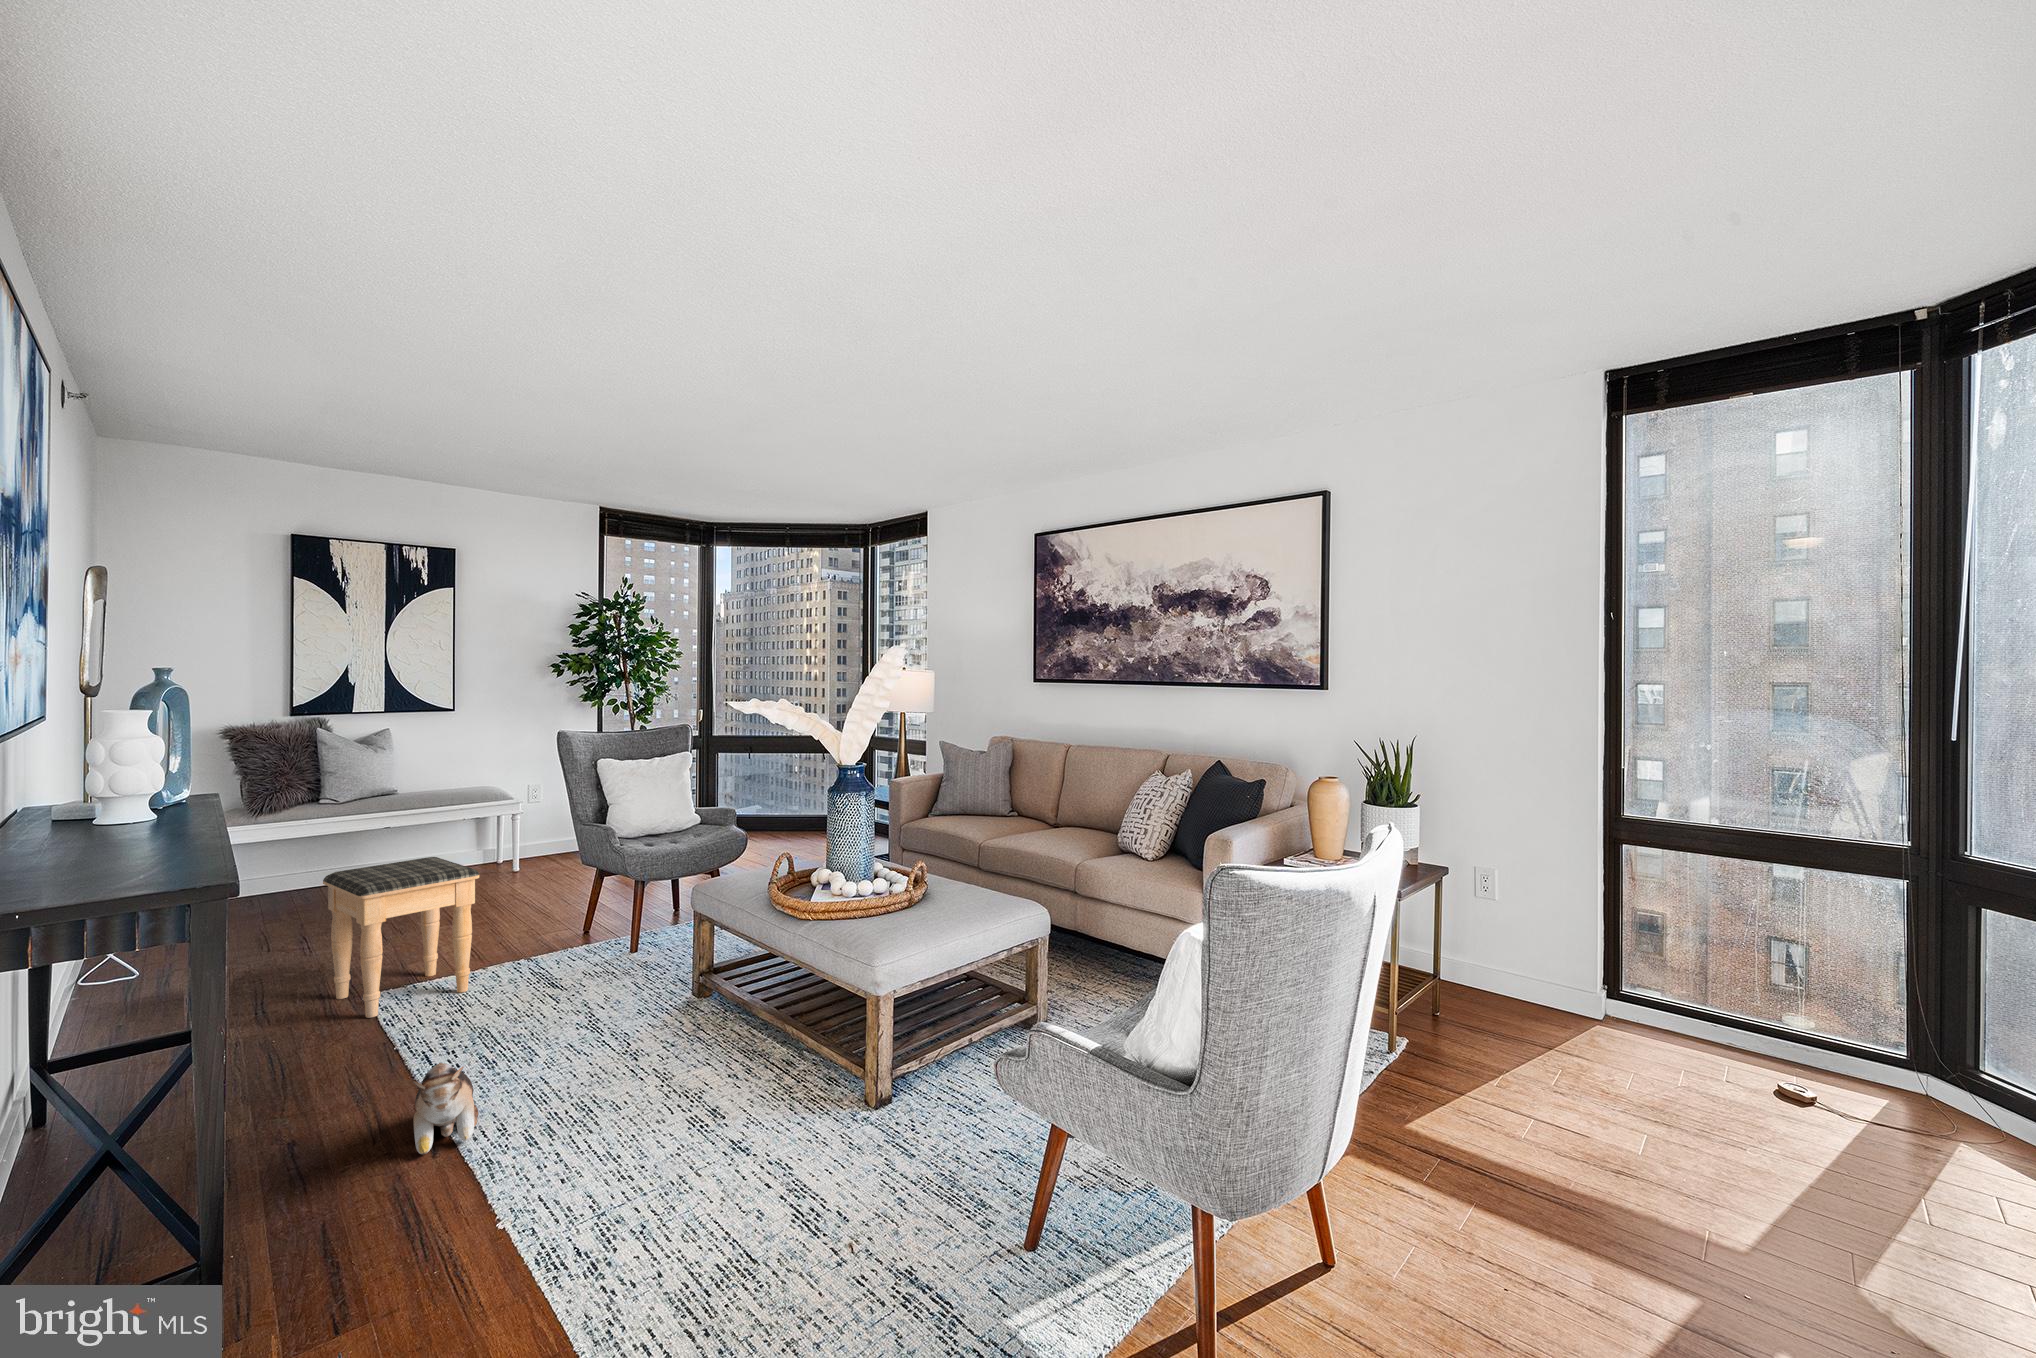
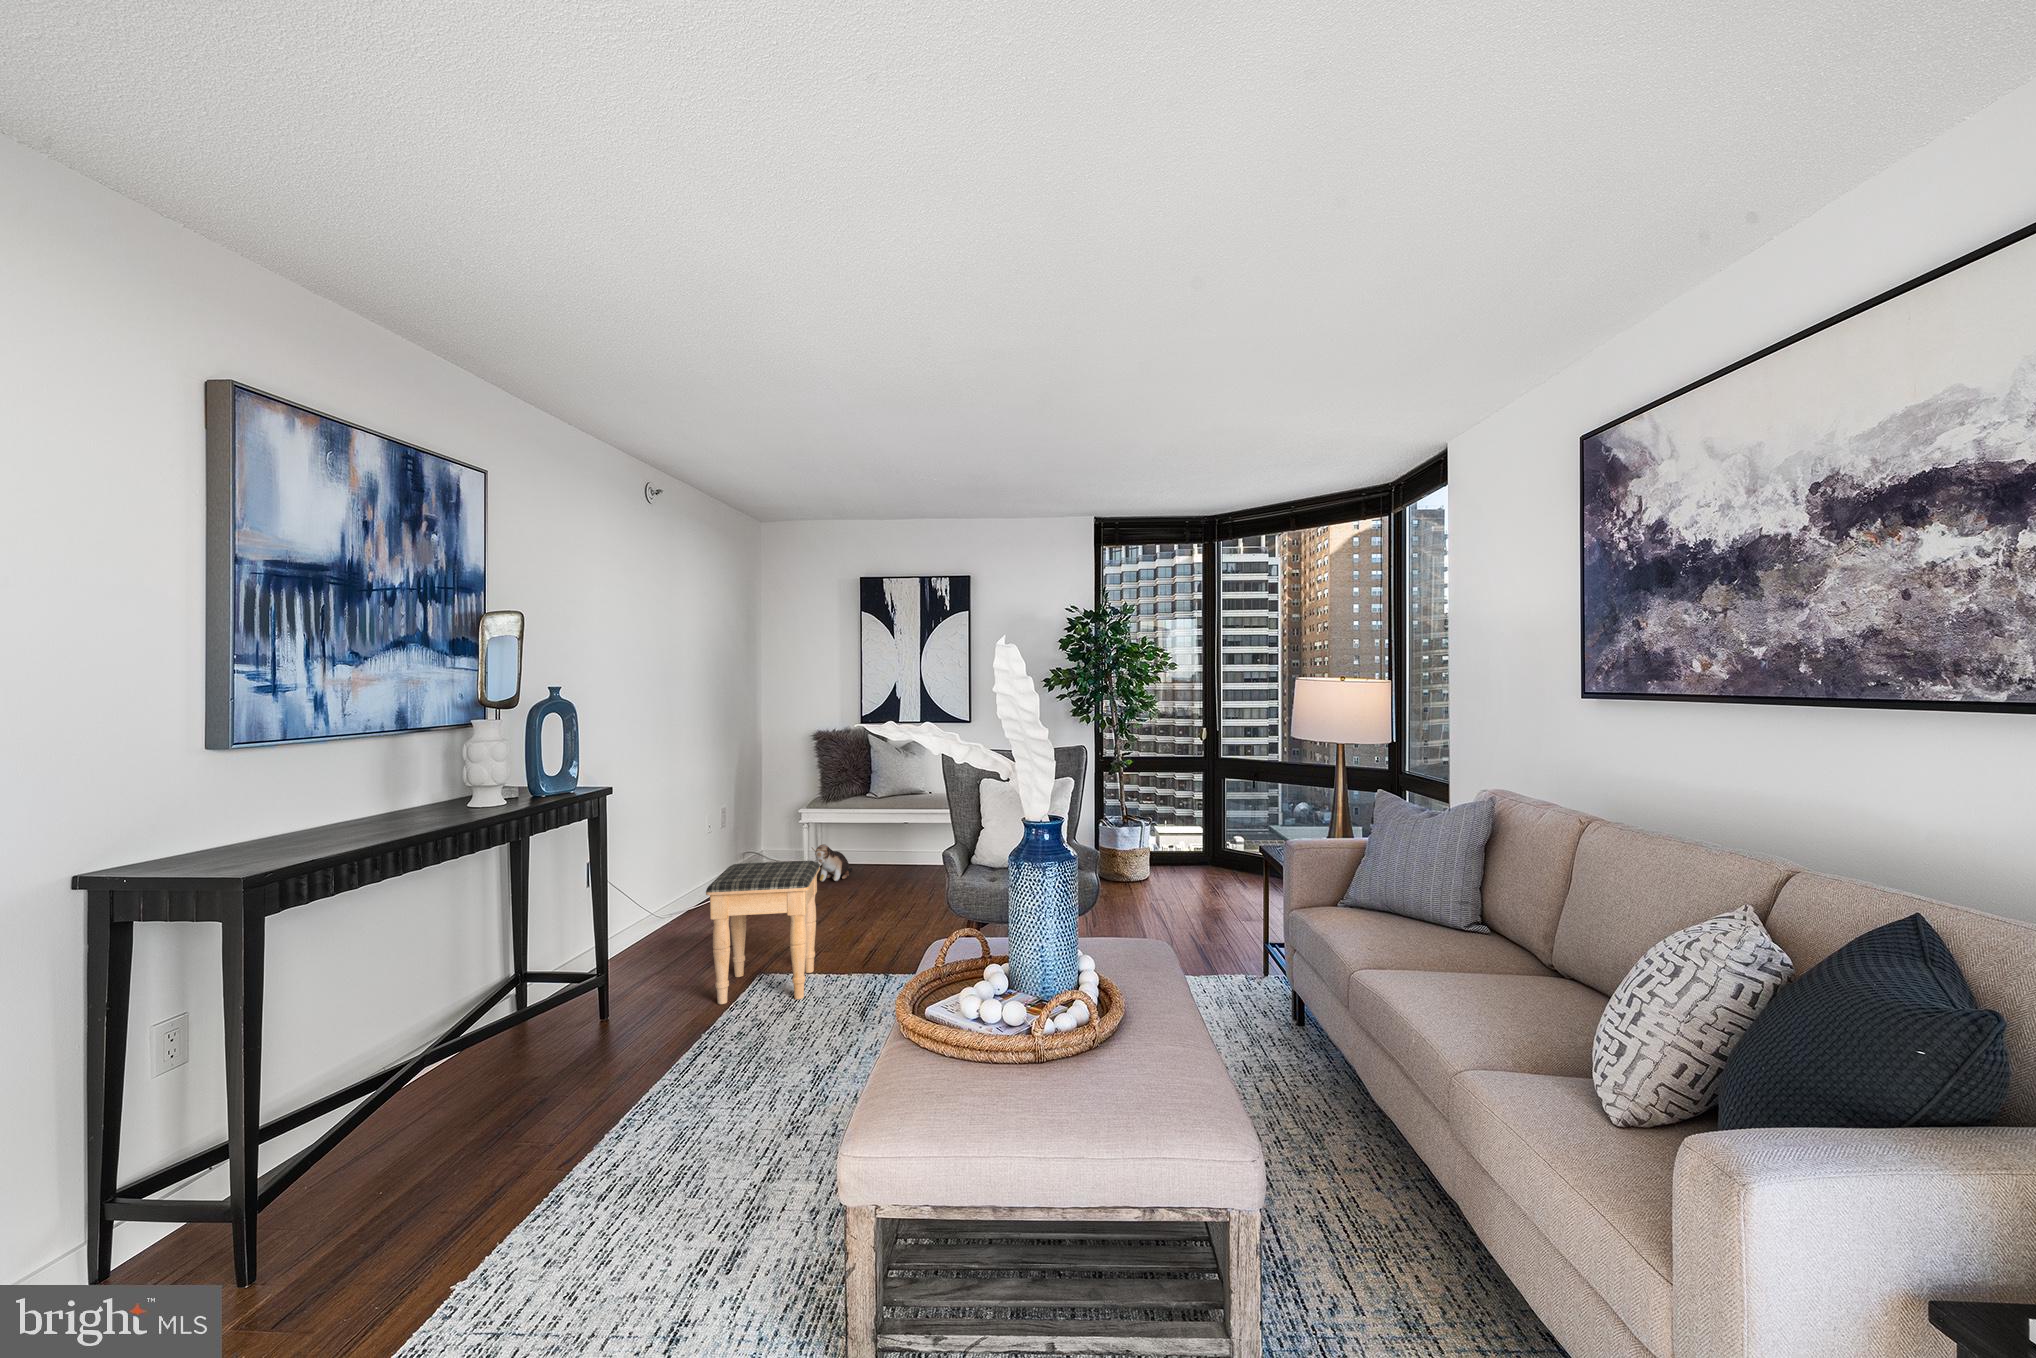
plush toy: present [413,1063,478,1154] -> present [812,844,852,882]

